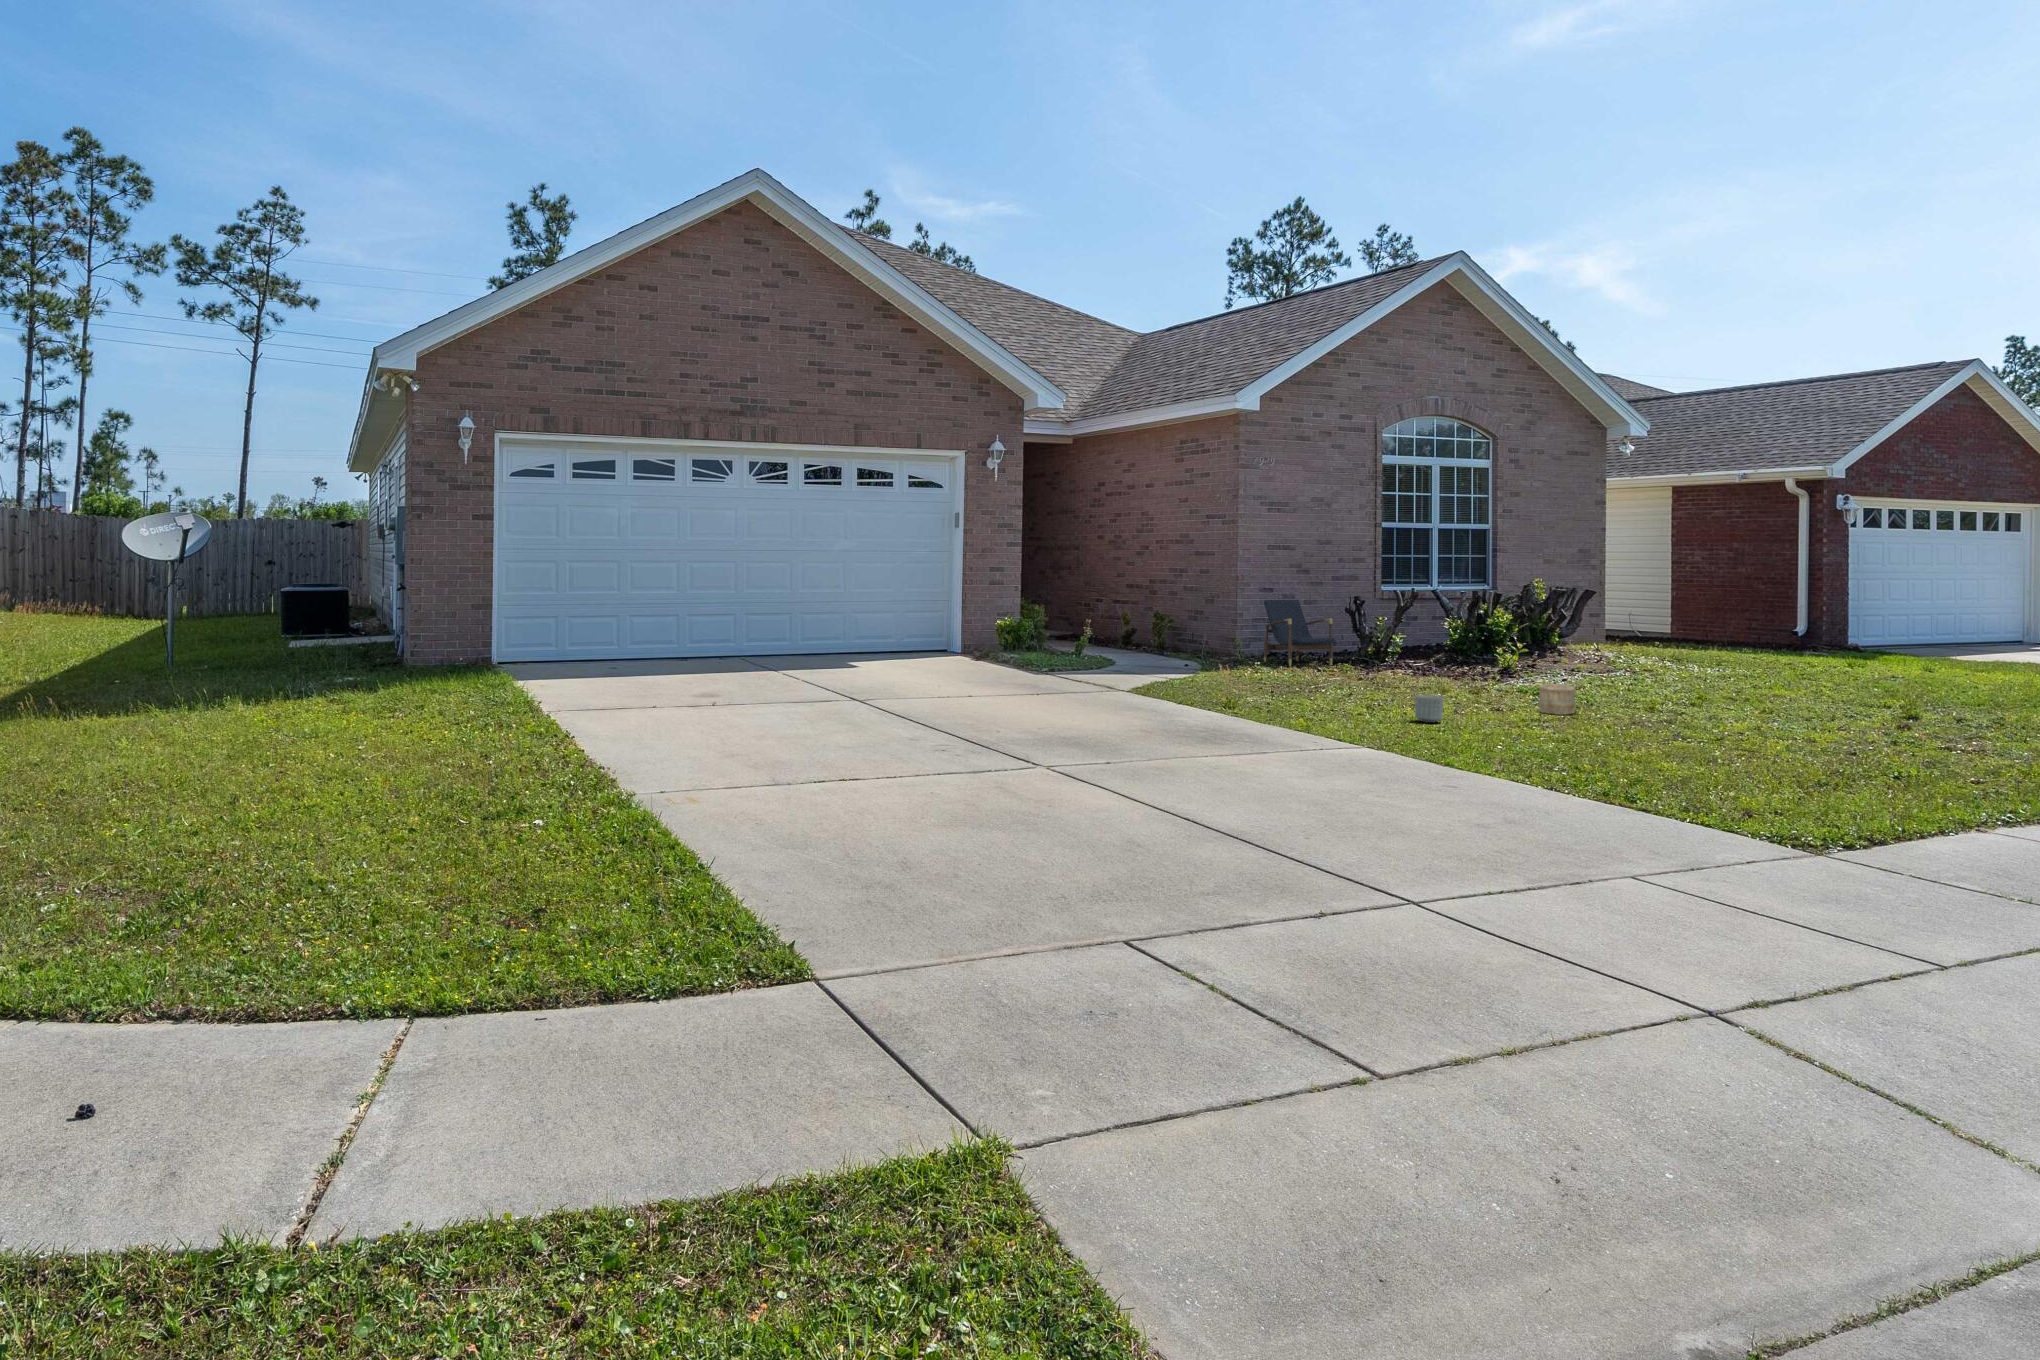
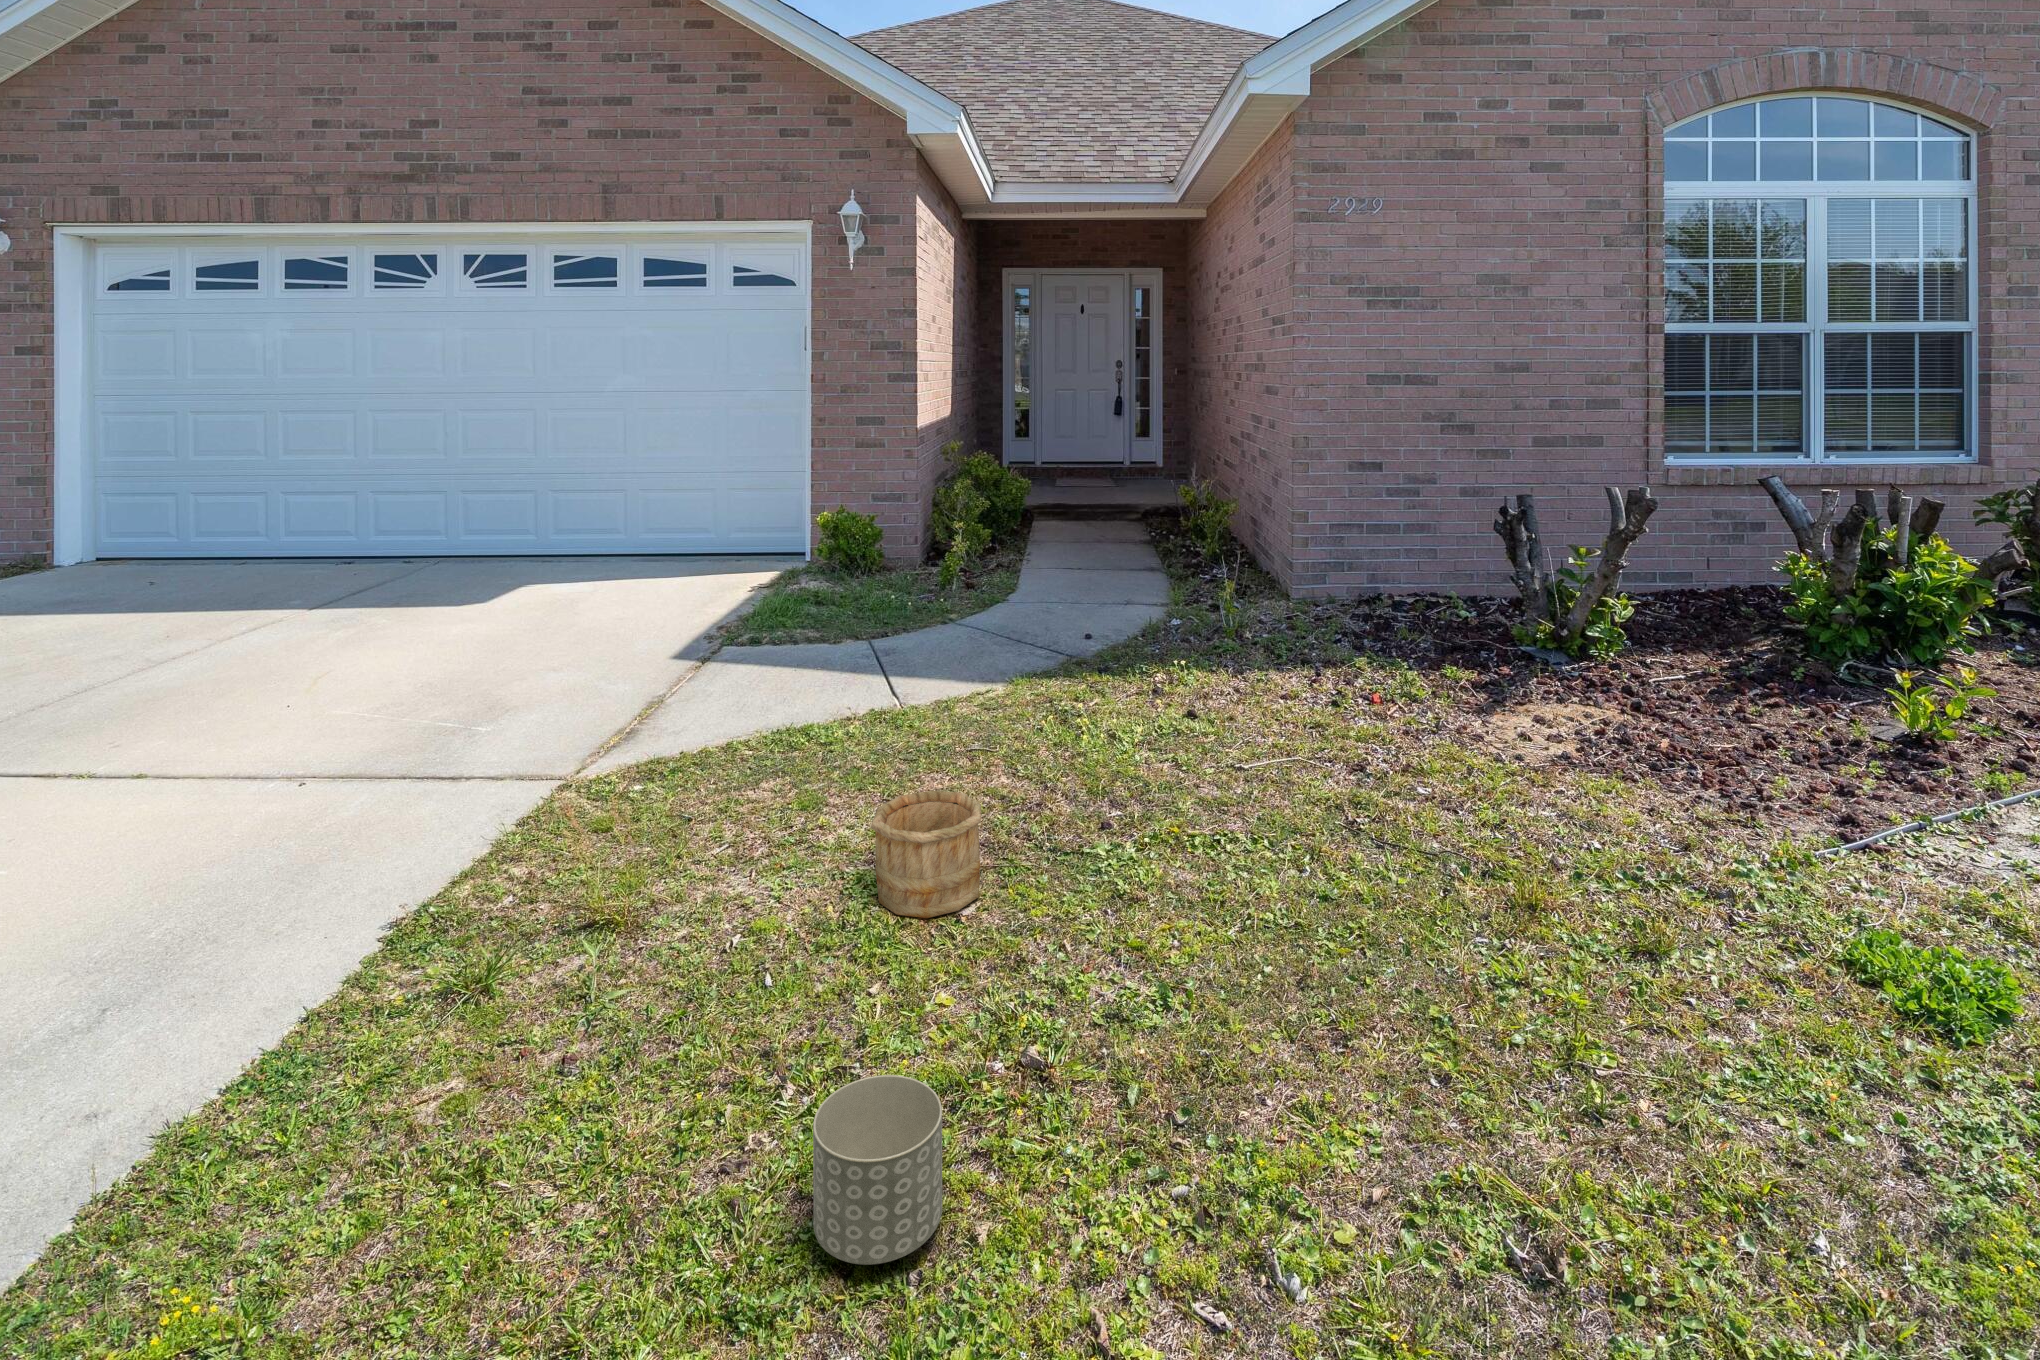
lounge chair: present [1264,600,1335,667] -> none [1339,483,1468,632]
wooden bucket: present [1539,684,1575,715] -> present [871,791,981,918]

